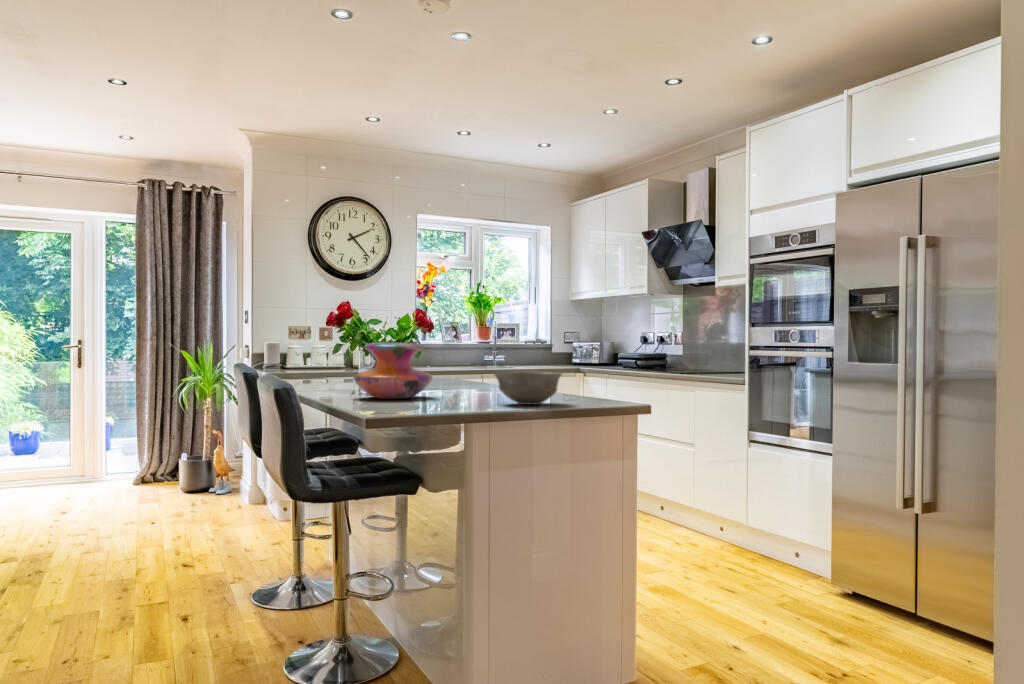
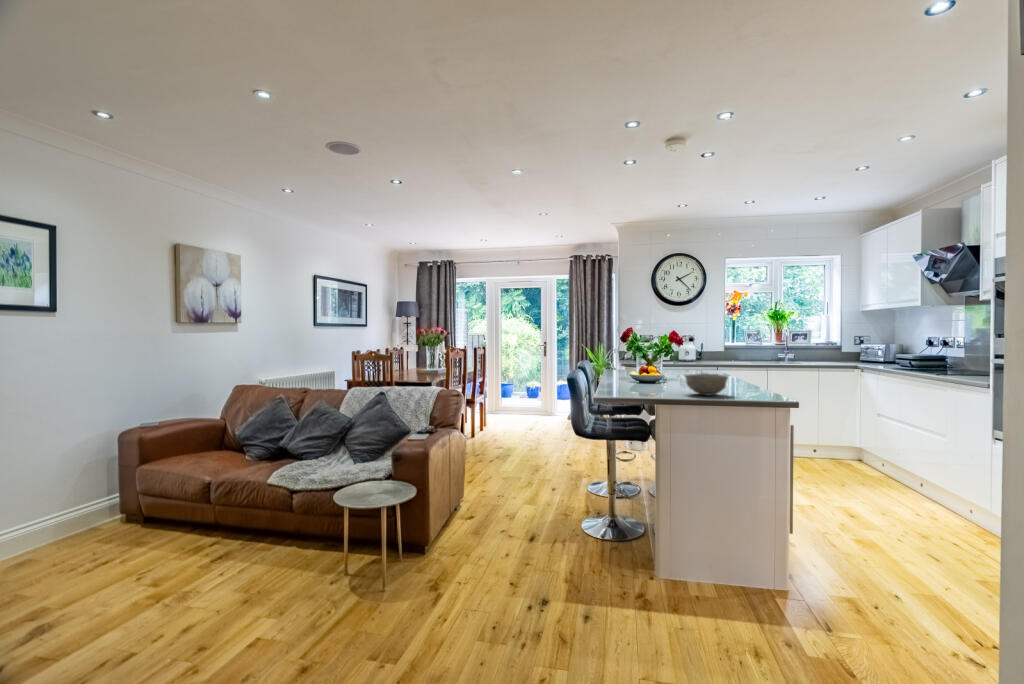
decorative vase: present [354,342,432,399] -> none [620,353,666,386]

